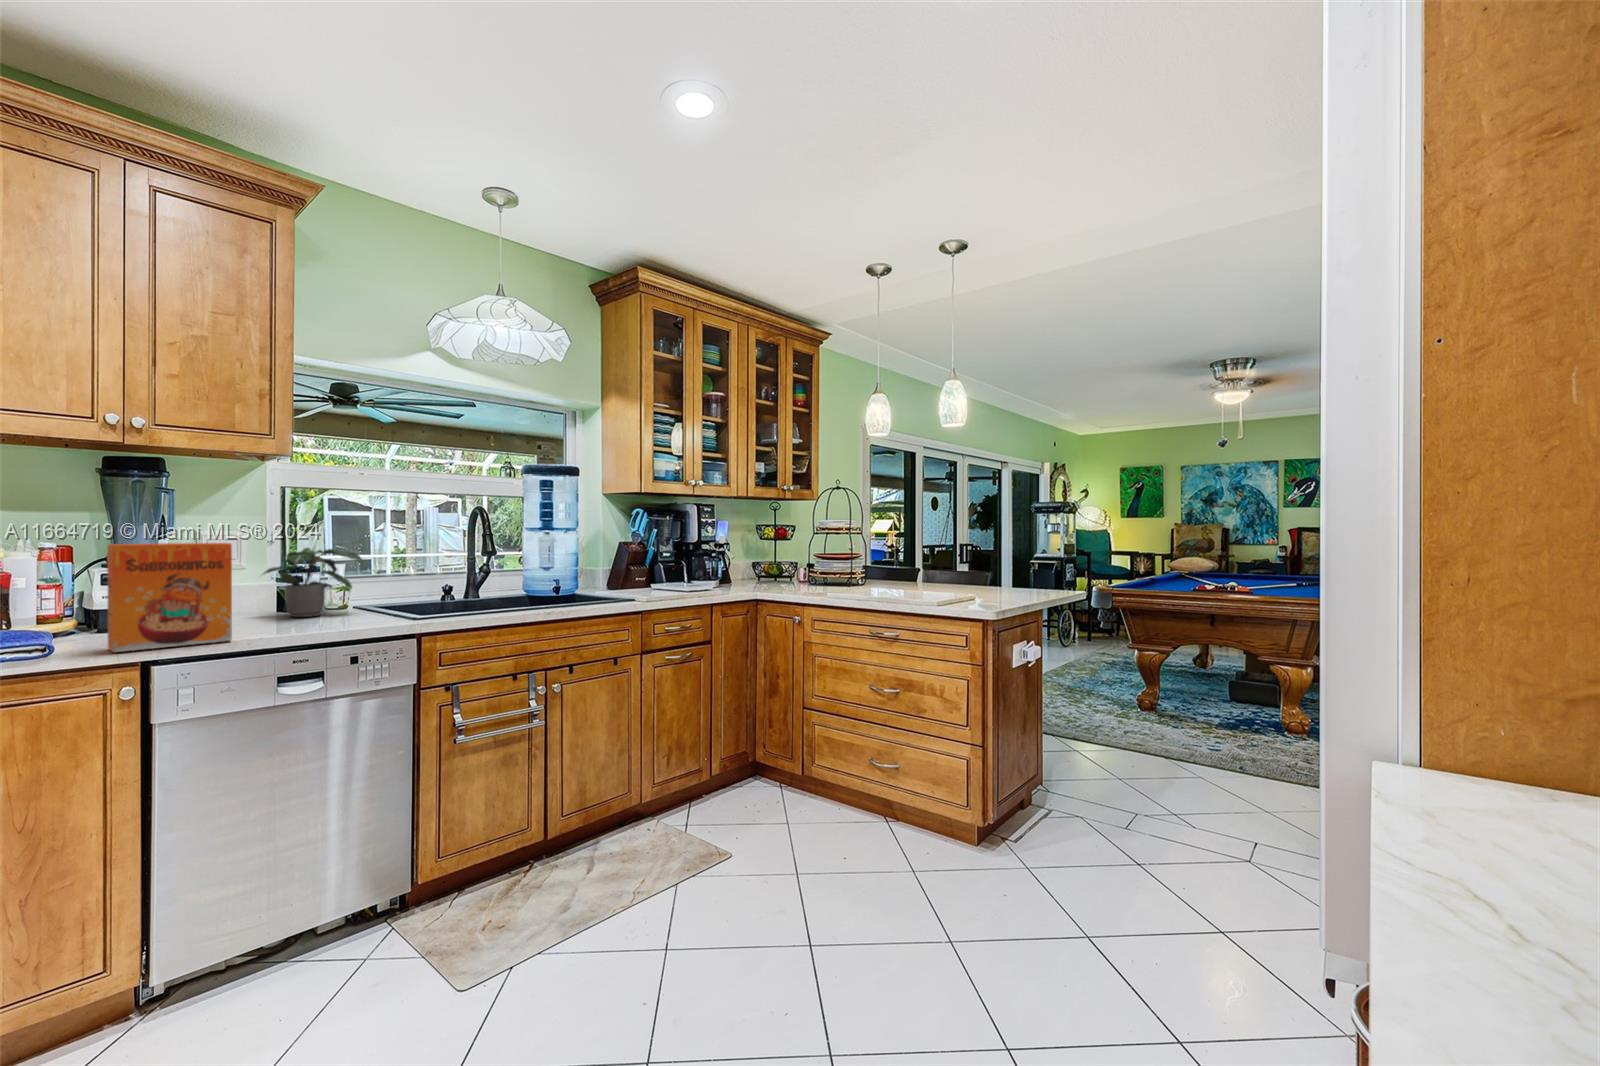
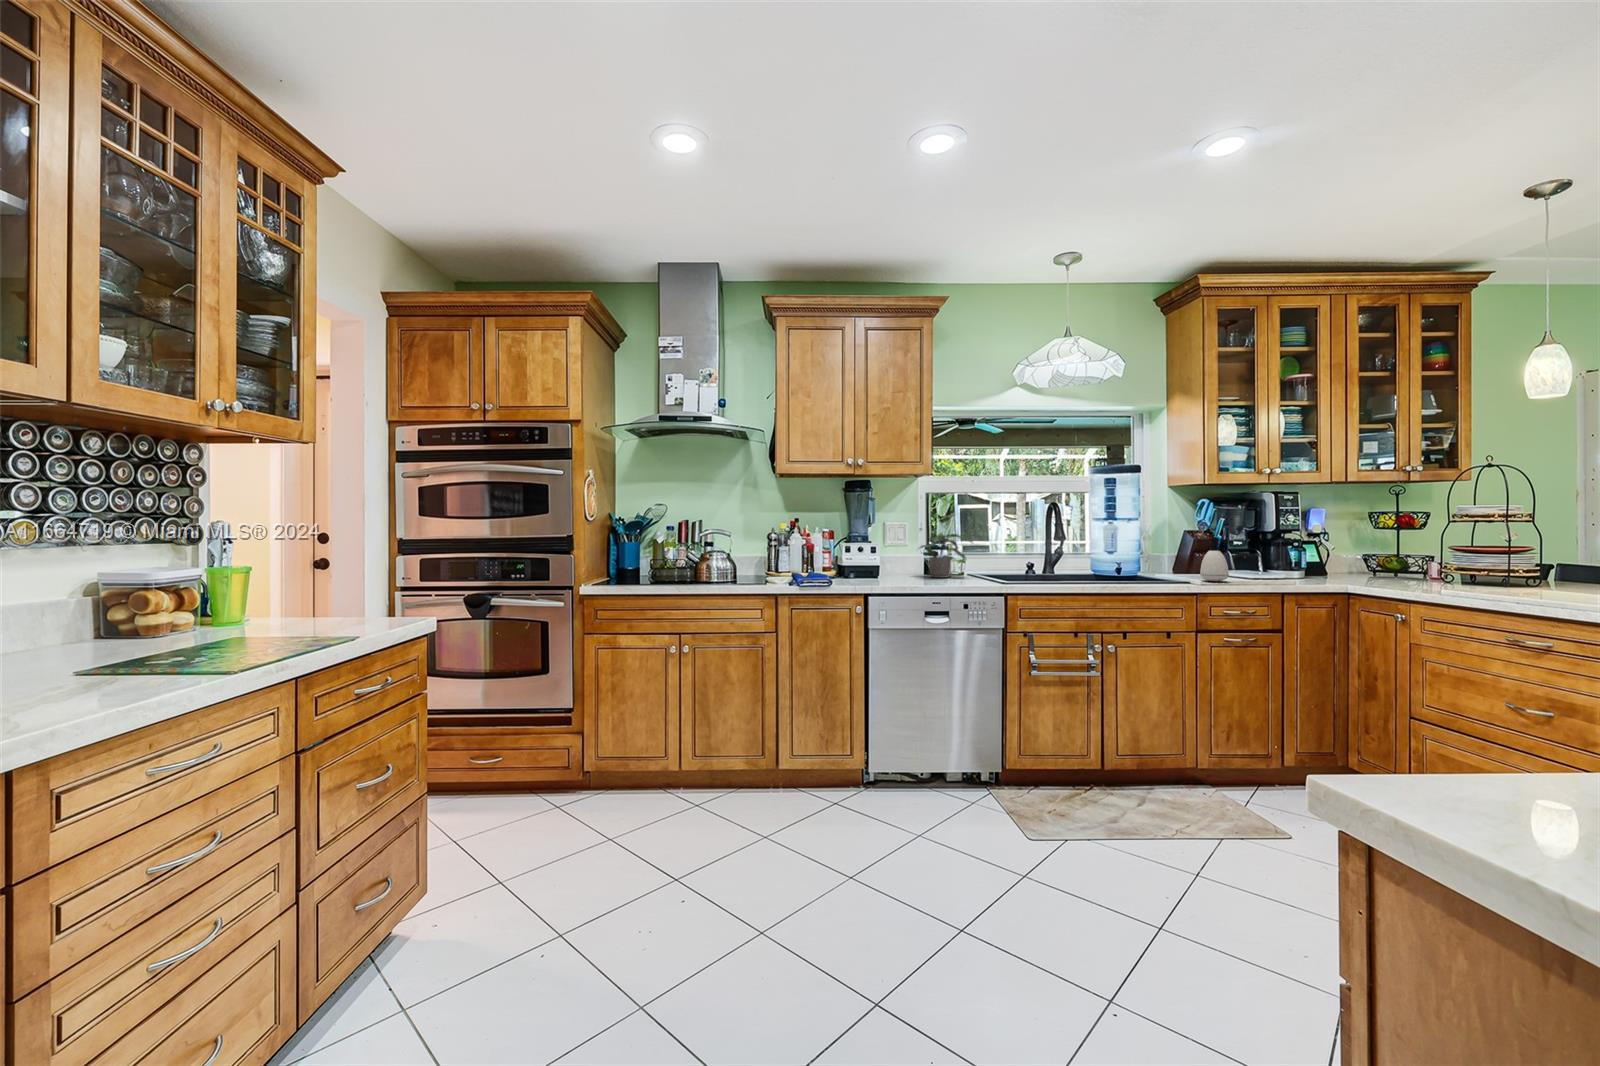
cereal box: present [107,543,232,652] -> none [850,528,902,587]
soap dispenser: none [640,550,665,596] -> present [1200,537,1229,581]

